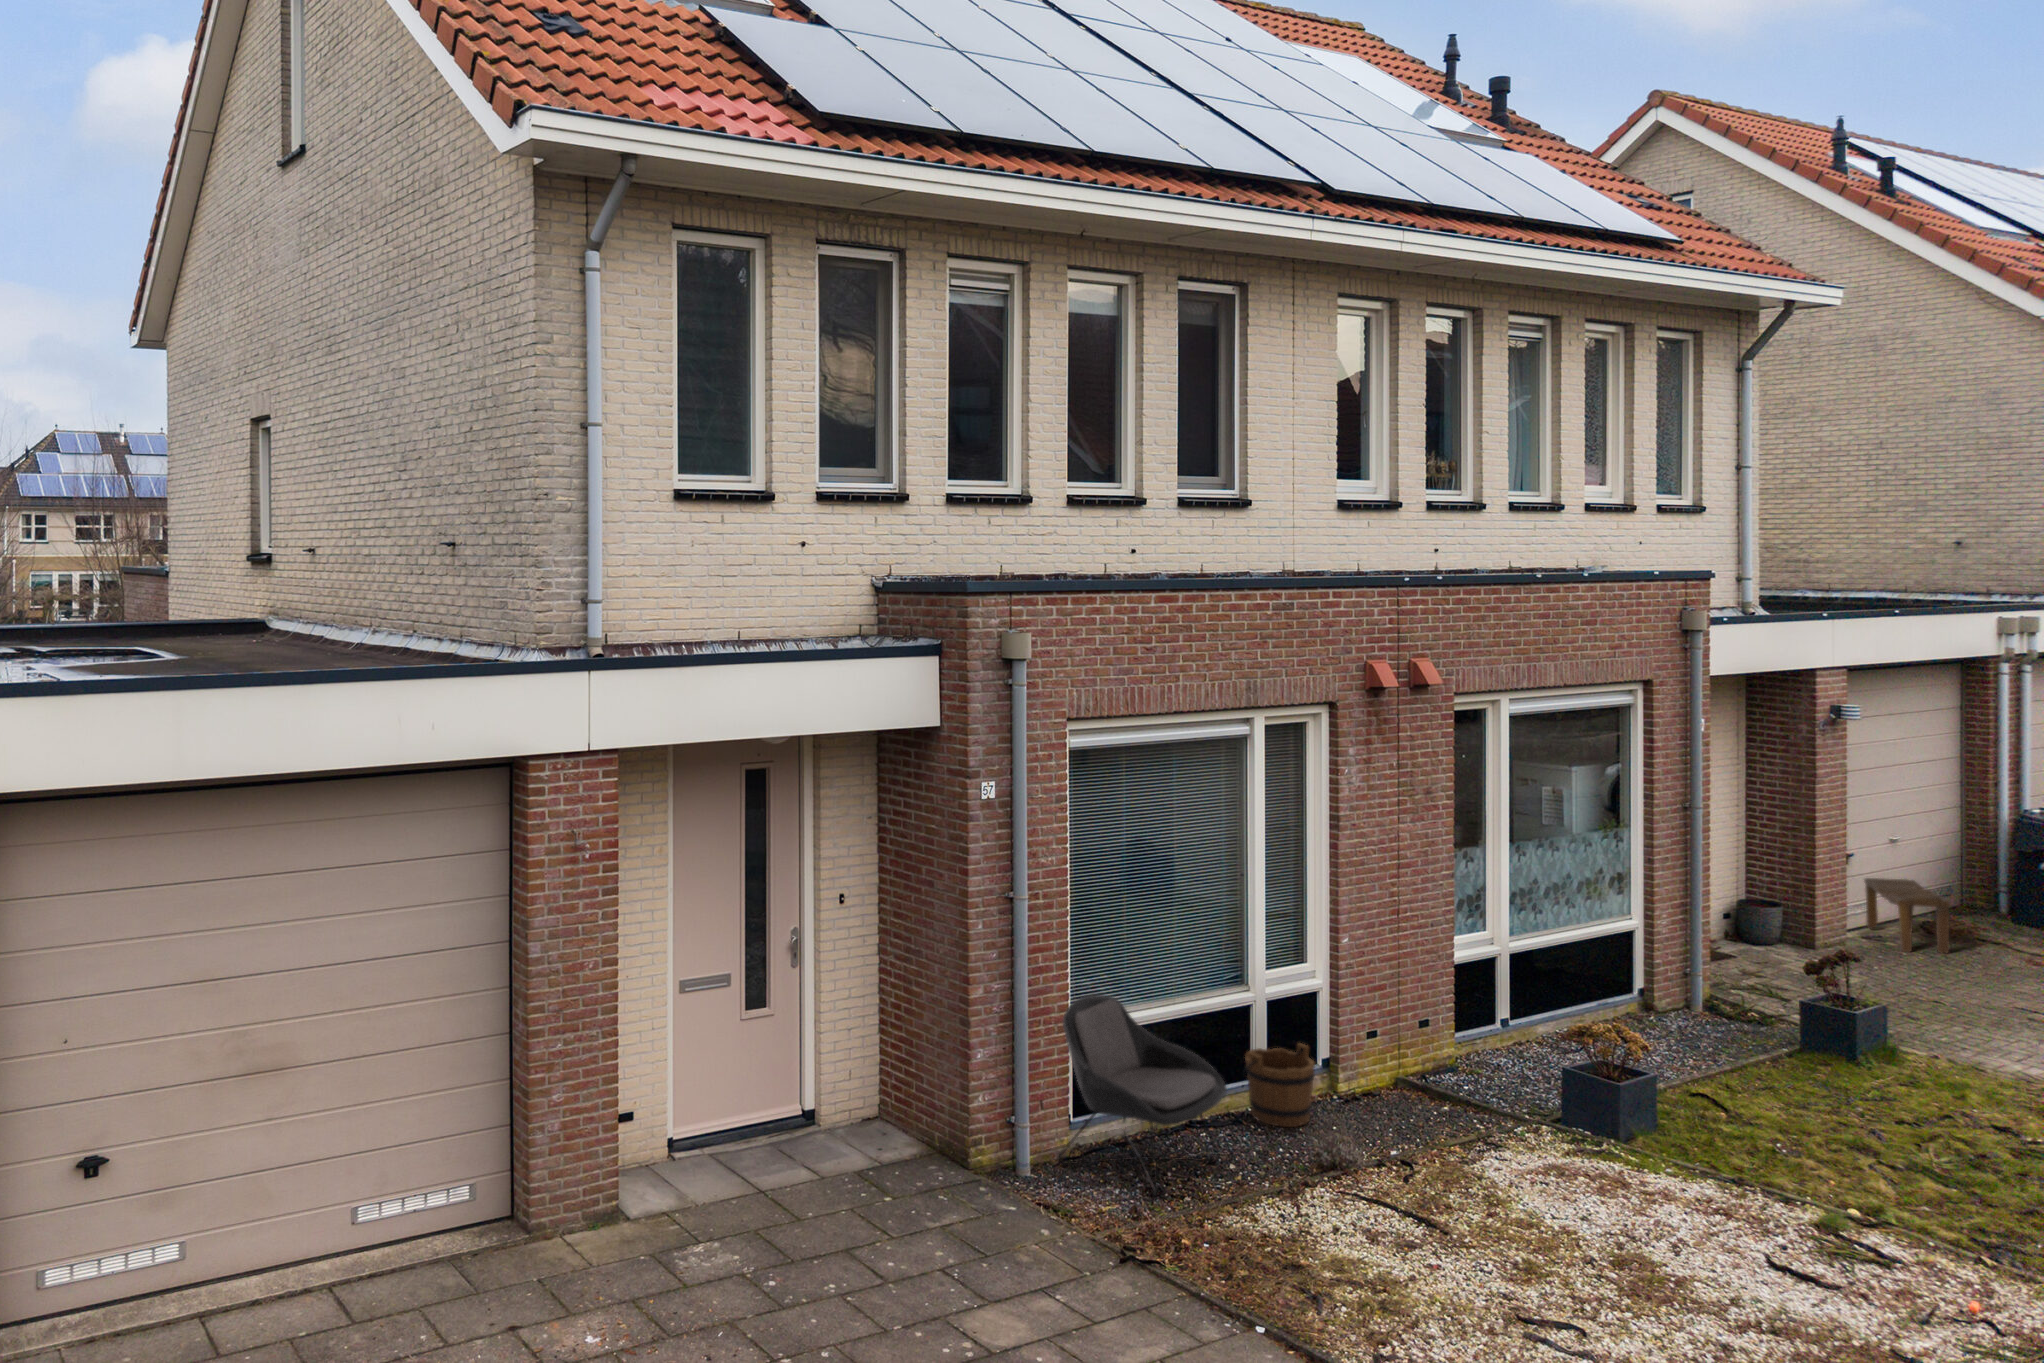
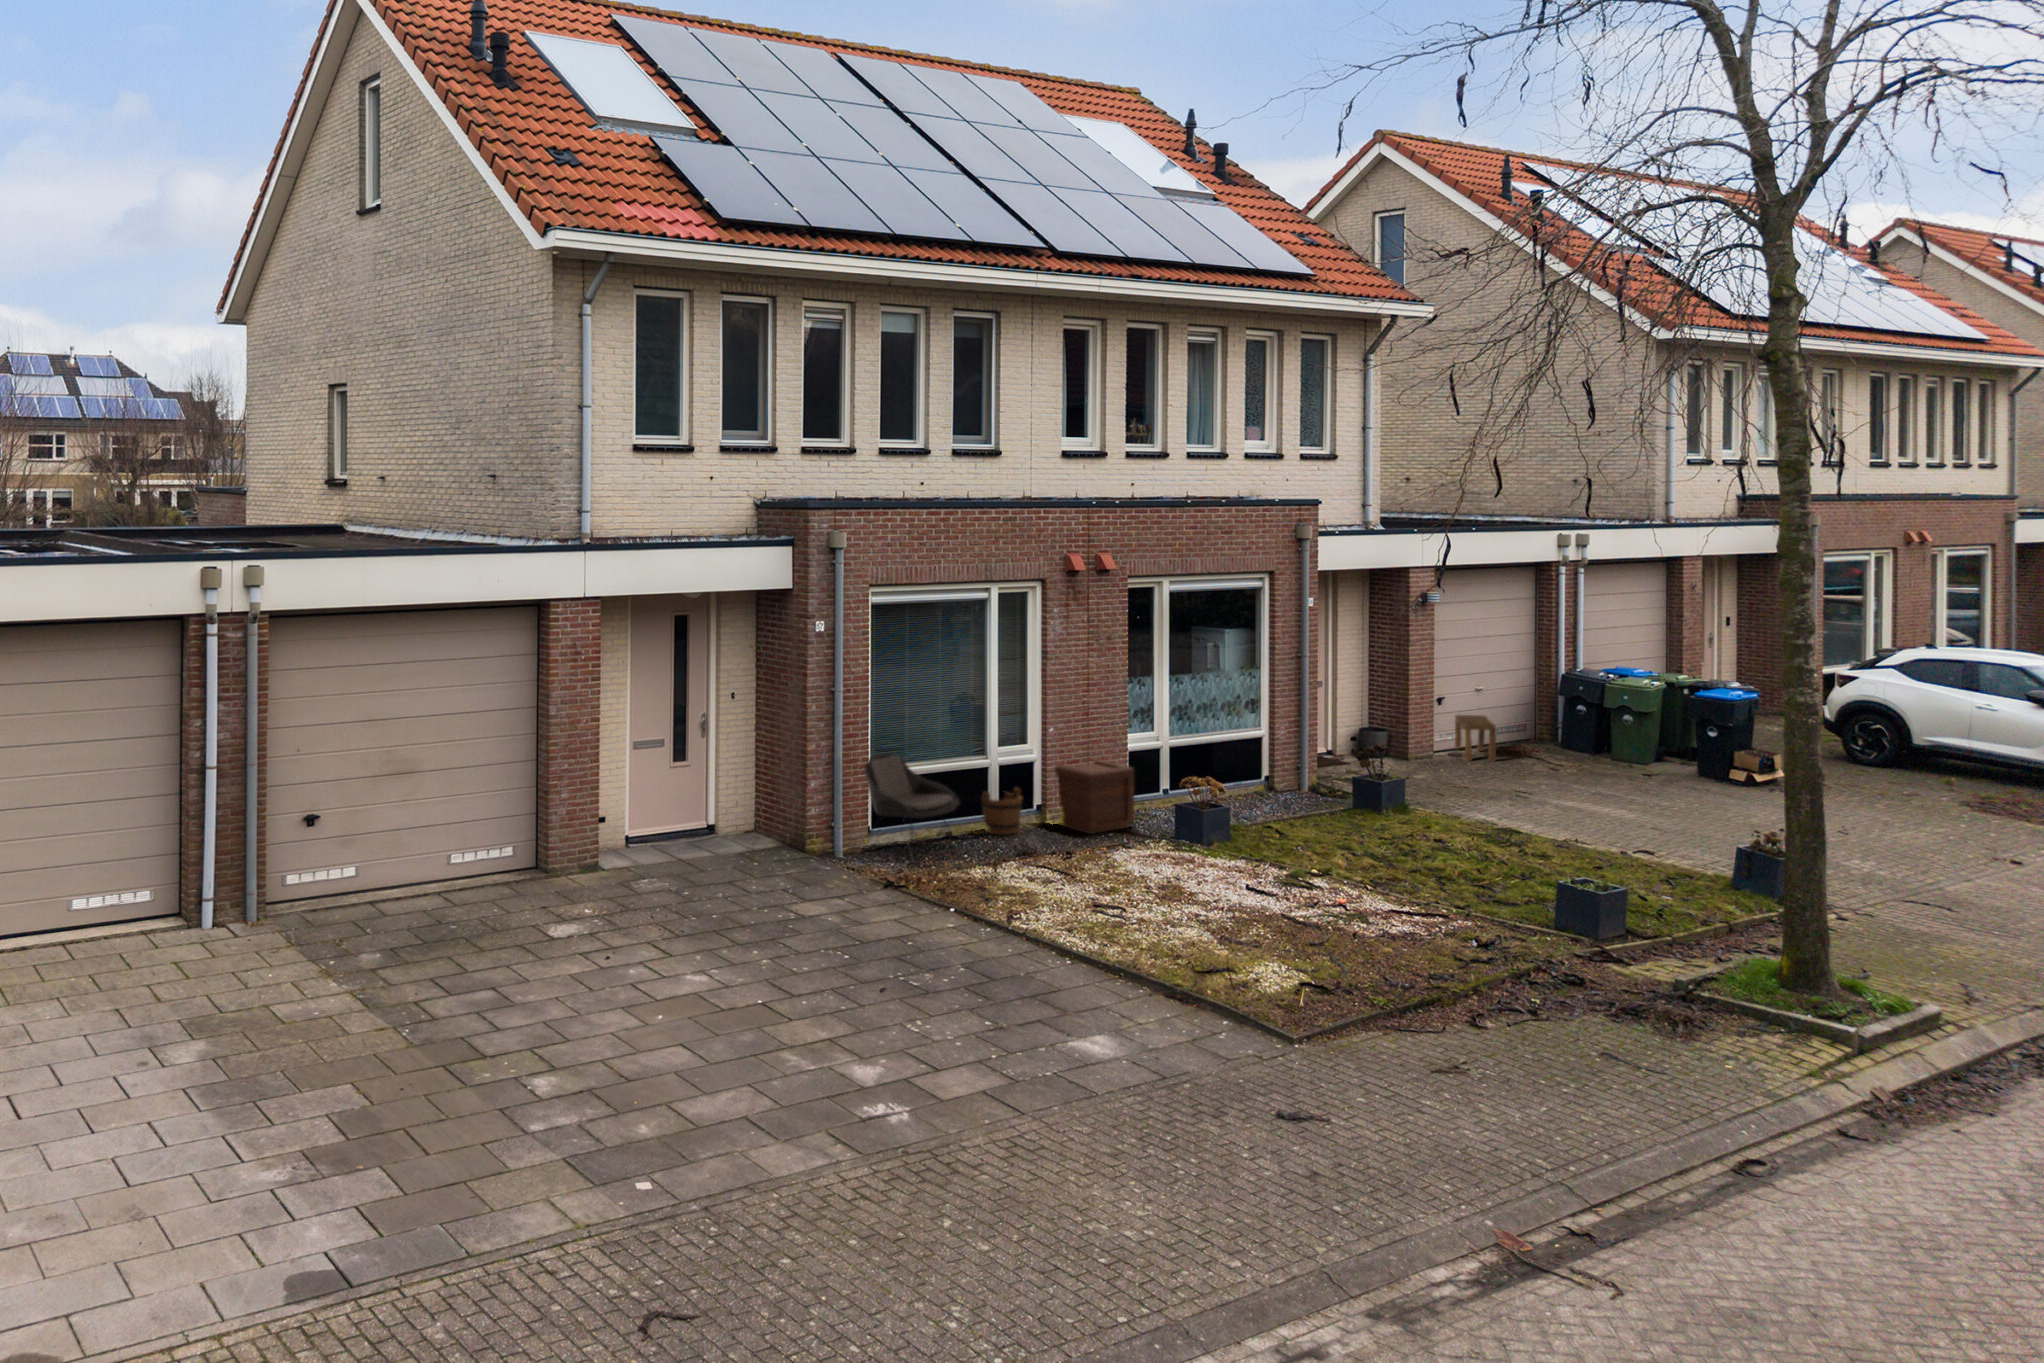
wooden crate: none [1347,986,1495,1126] -> present [1055,760,1134,834]

